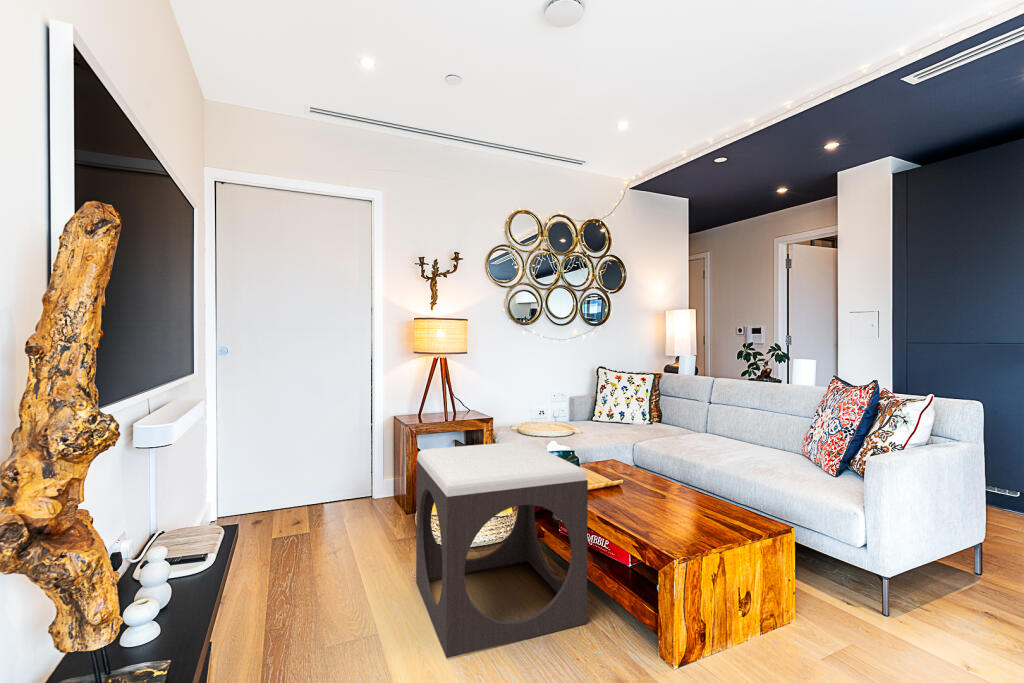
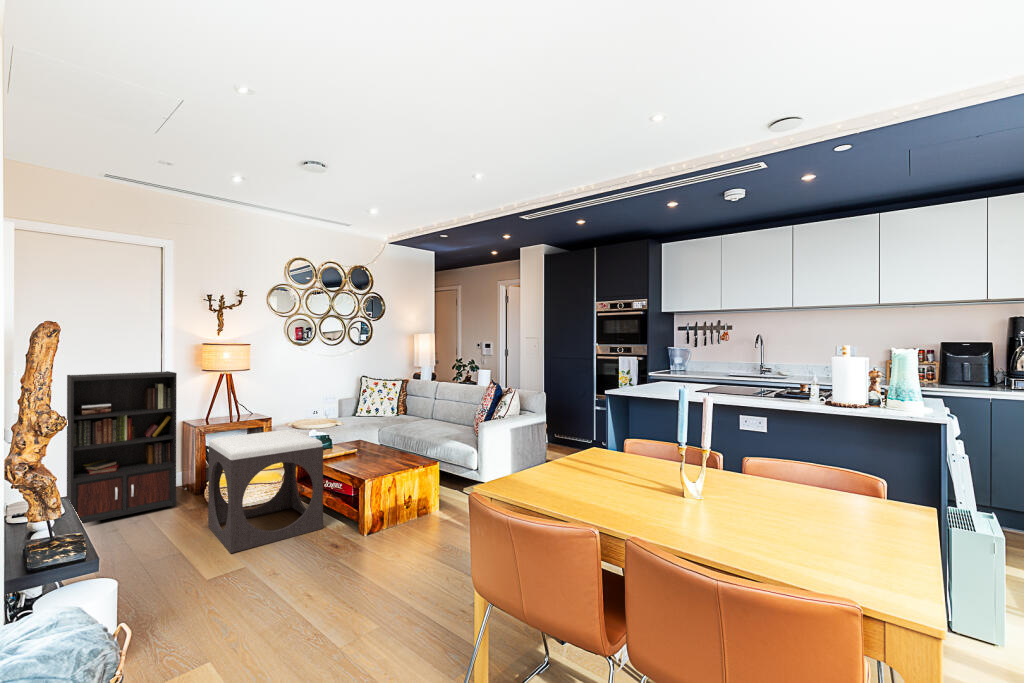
bookcase: none [261,351,395,552] -> present [67,371,187,524]

